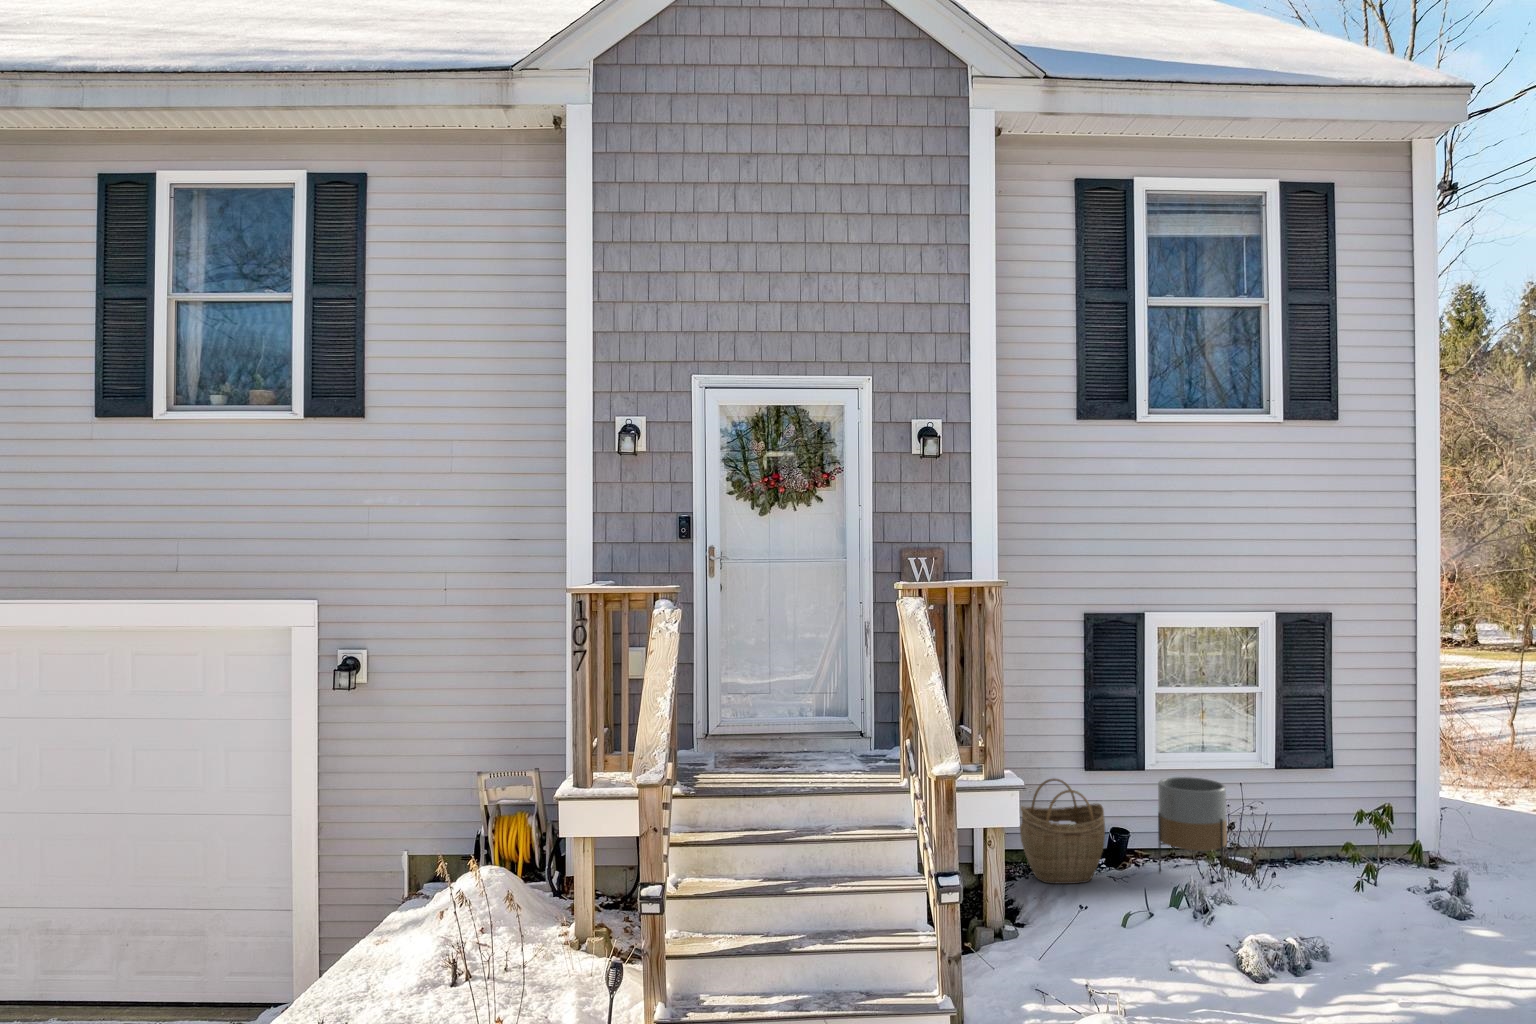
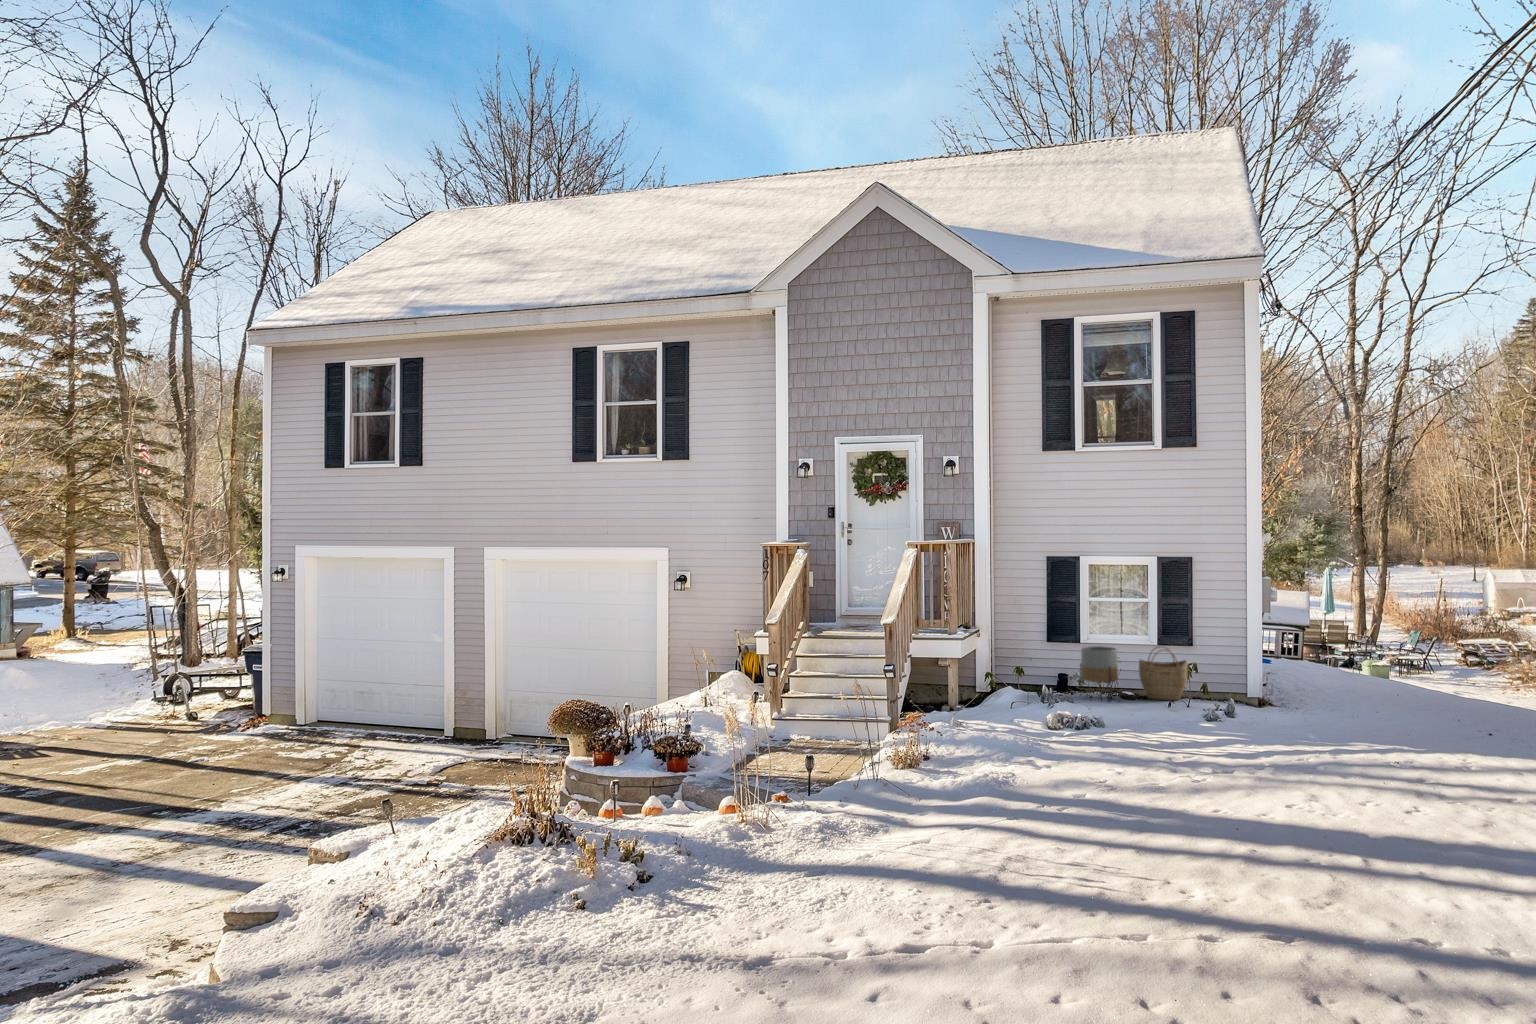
woven basket: present [1020,779,1105,884] -> present [1139,646,1188,701]

